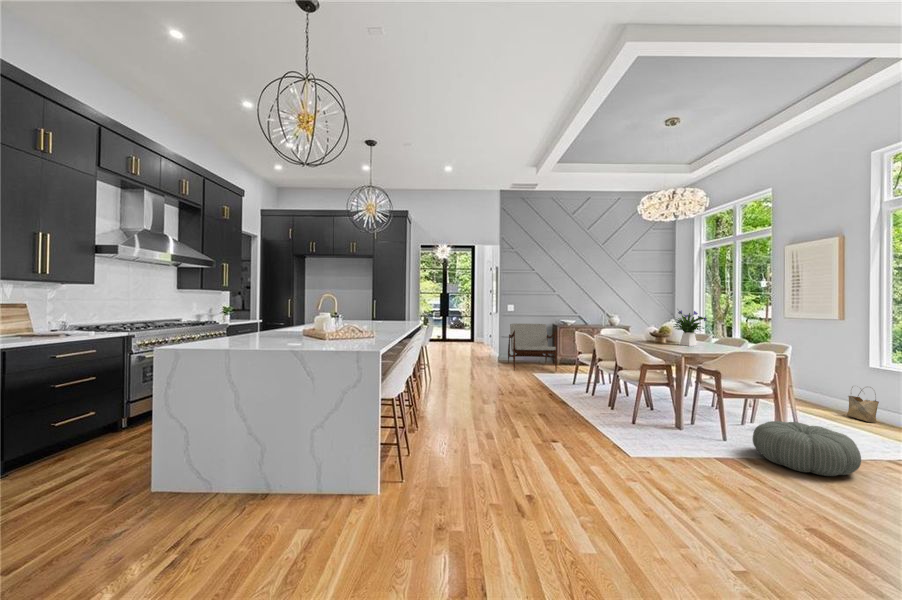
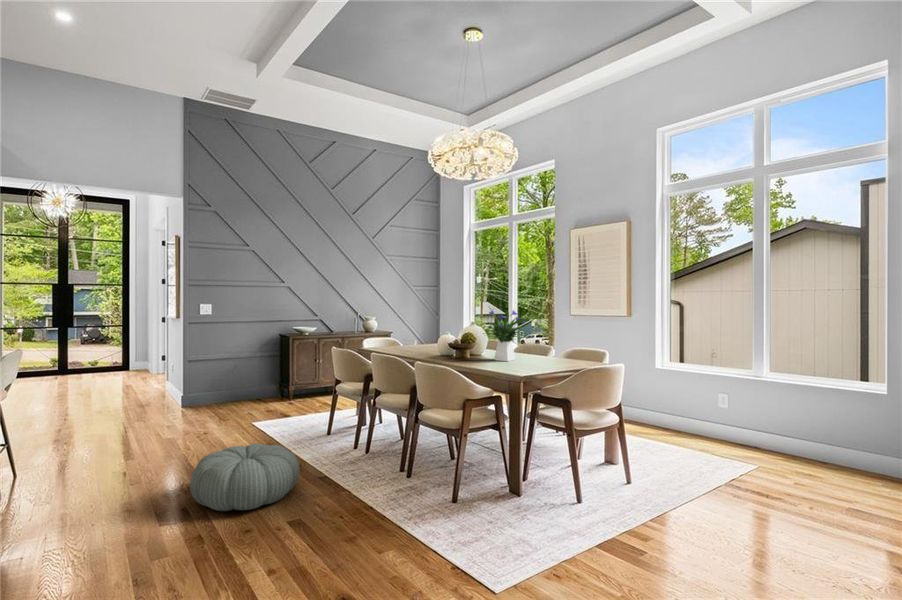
armchair: present [508,324,557,371] -> none [201,334,290,420]
woven basket: present [847,387,879,423] -> none [641,391,670,431]
pouf: present [752,421,861,476] -> present [190,444,300,511]

